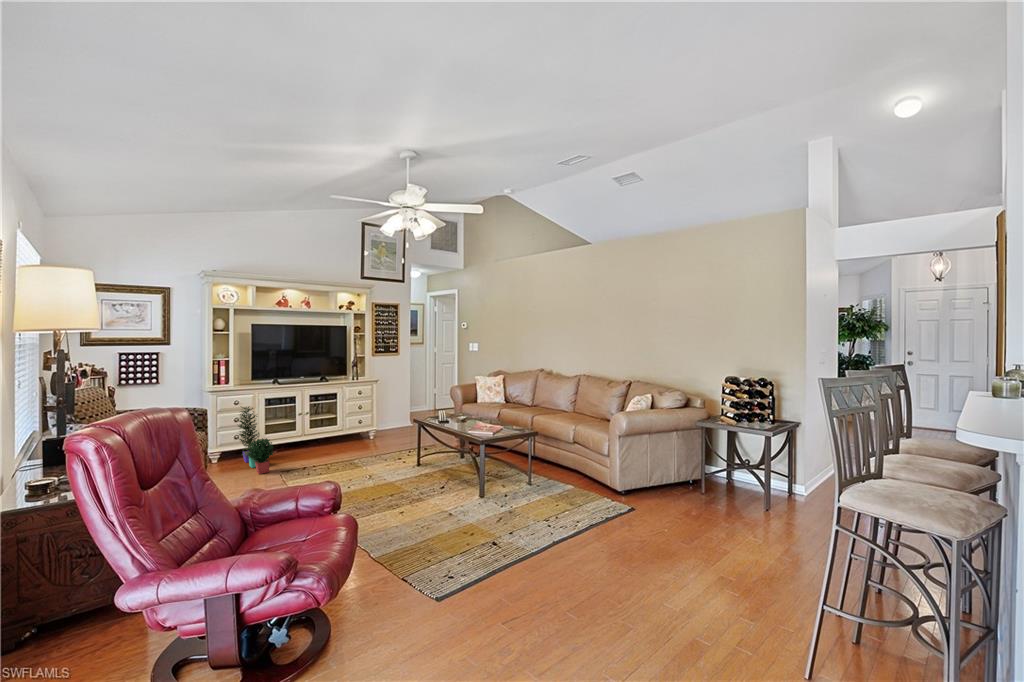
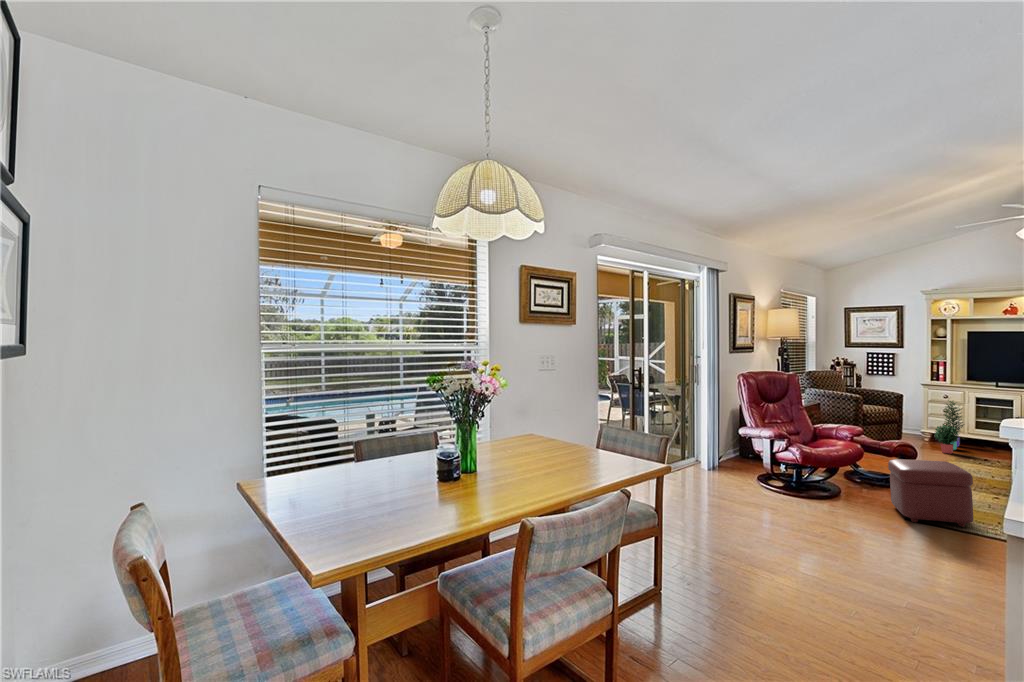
ottoman: none [379,490,488,598] -> present [888,459,973,527]

